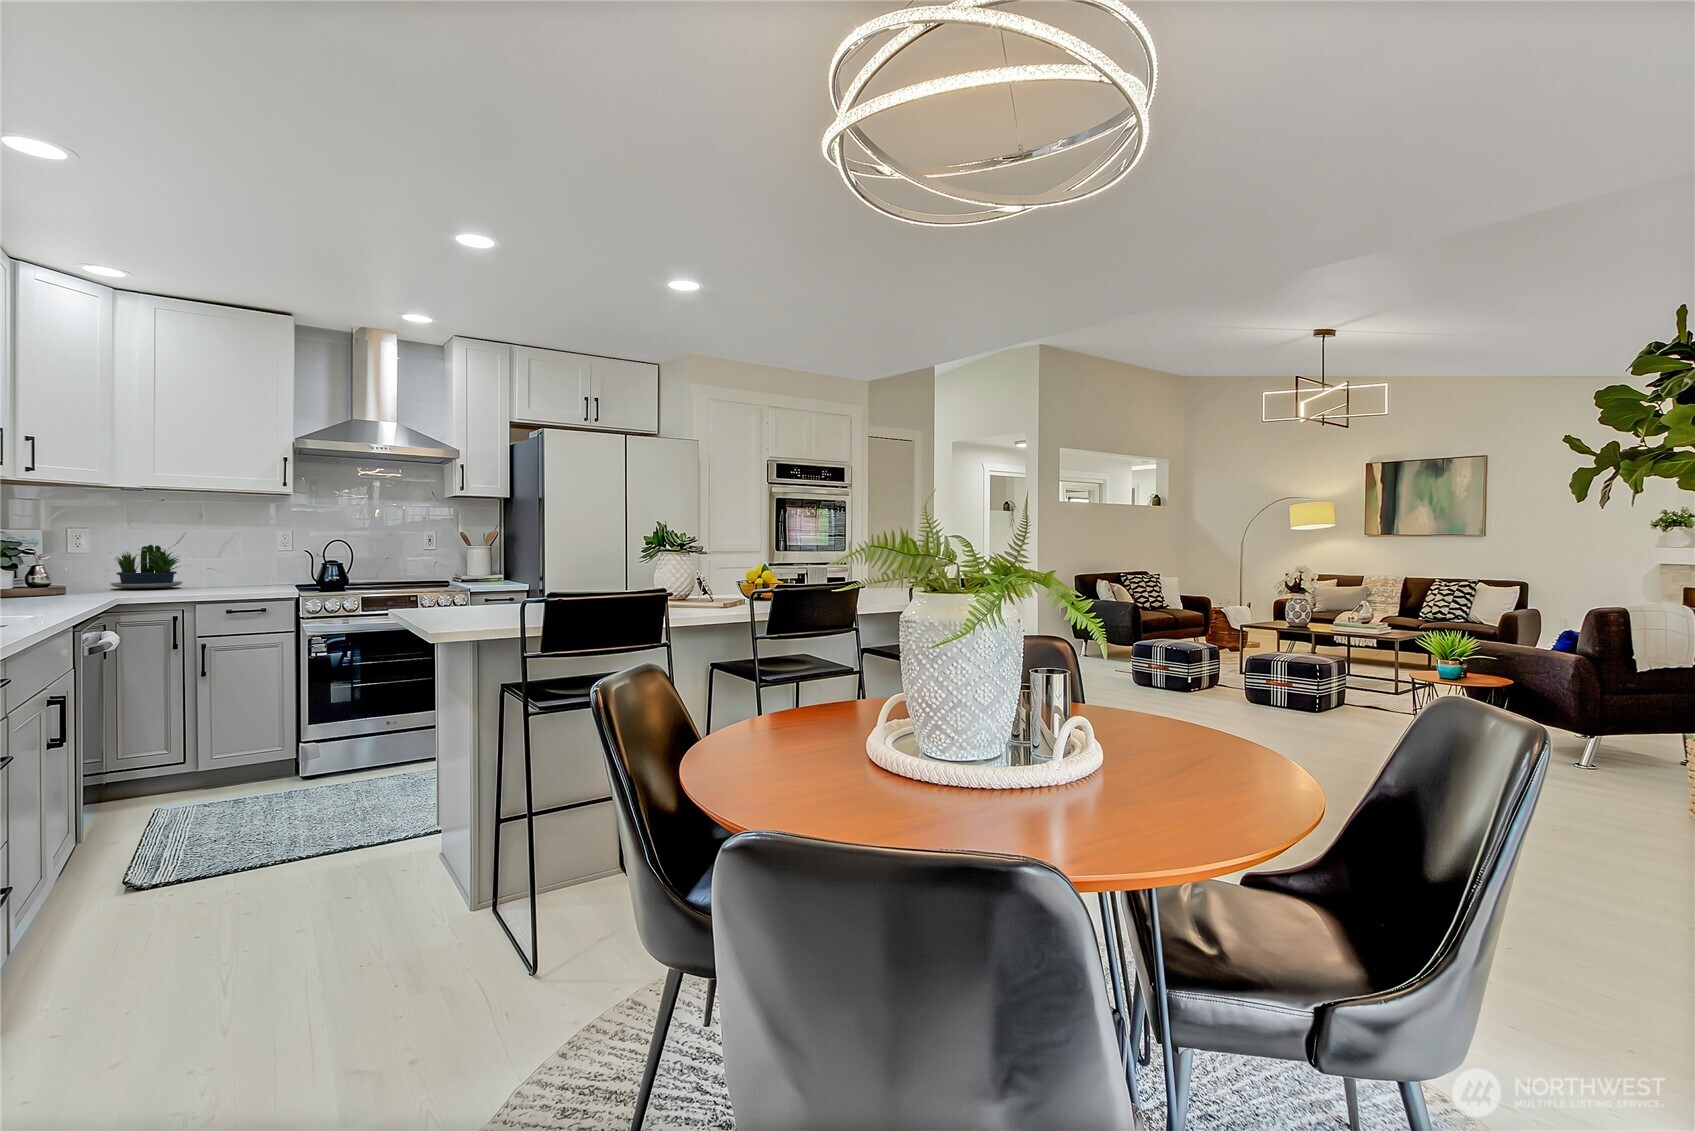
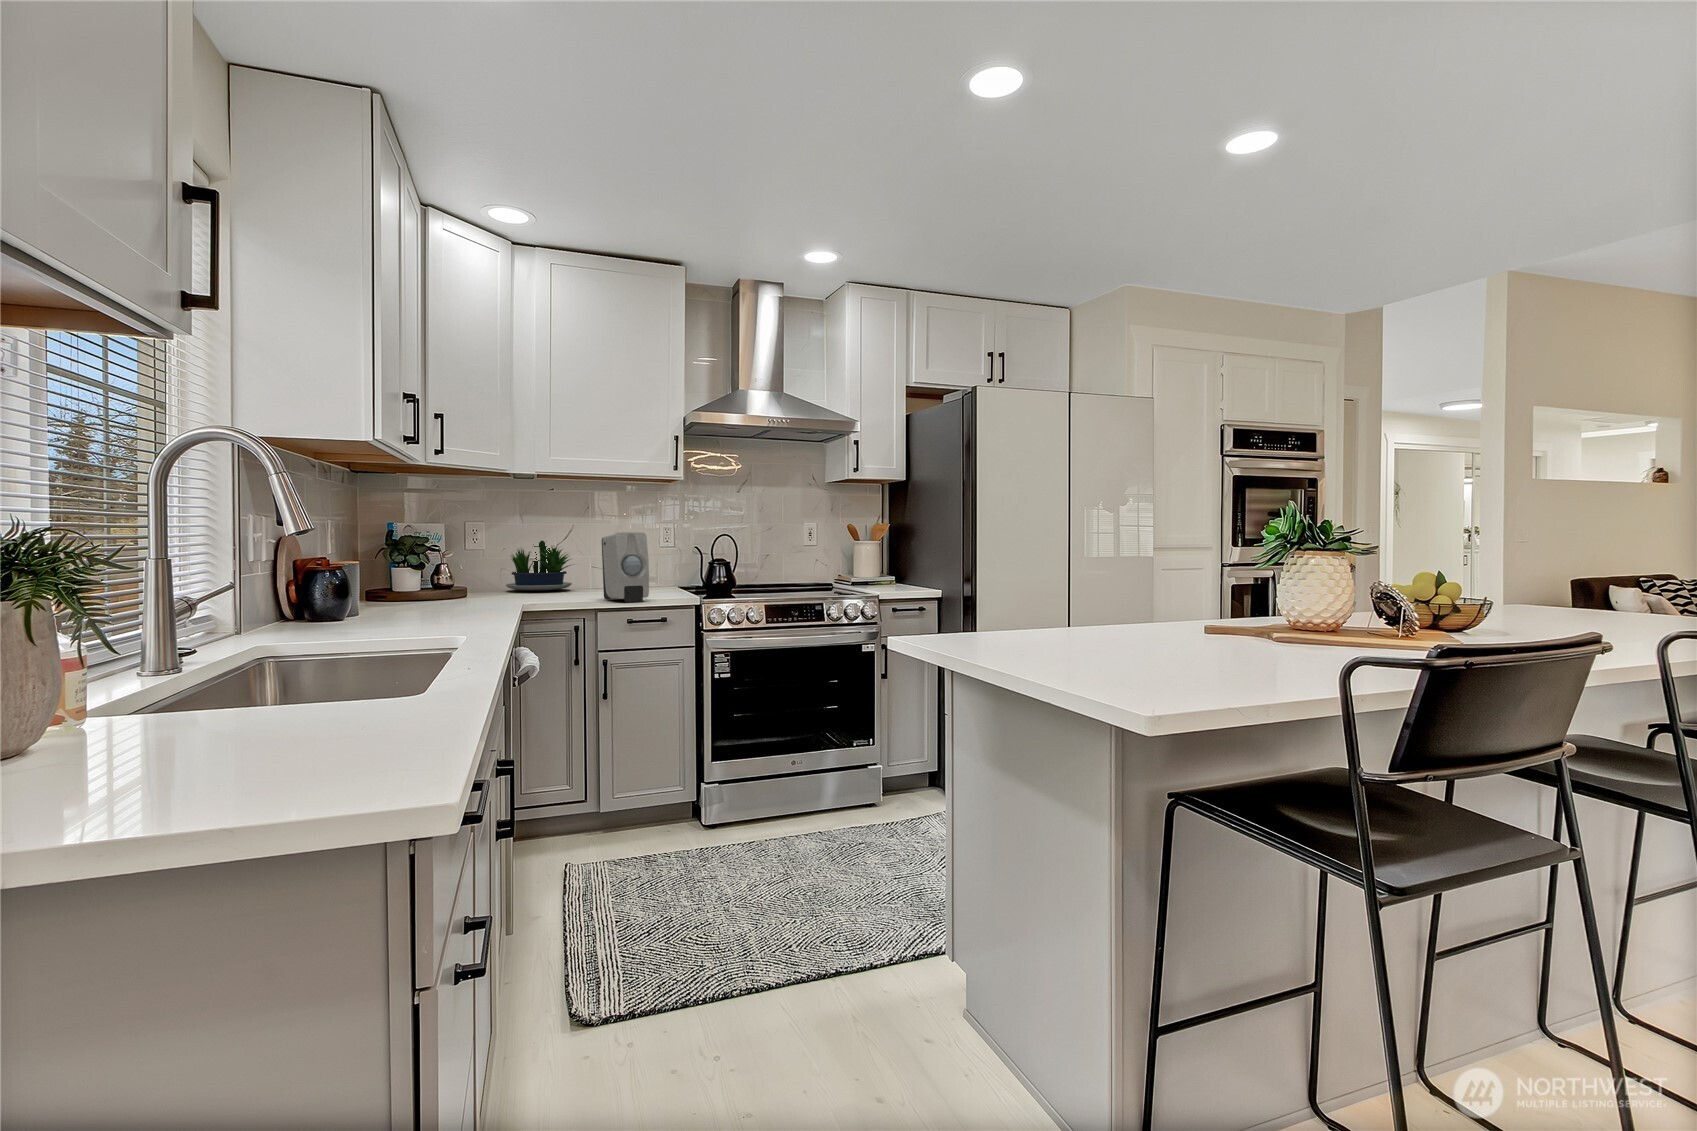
soap dispenser: none [202,539,246,596] -> present [602,532,649,602]

